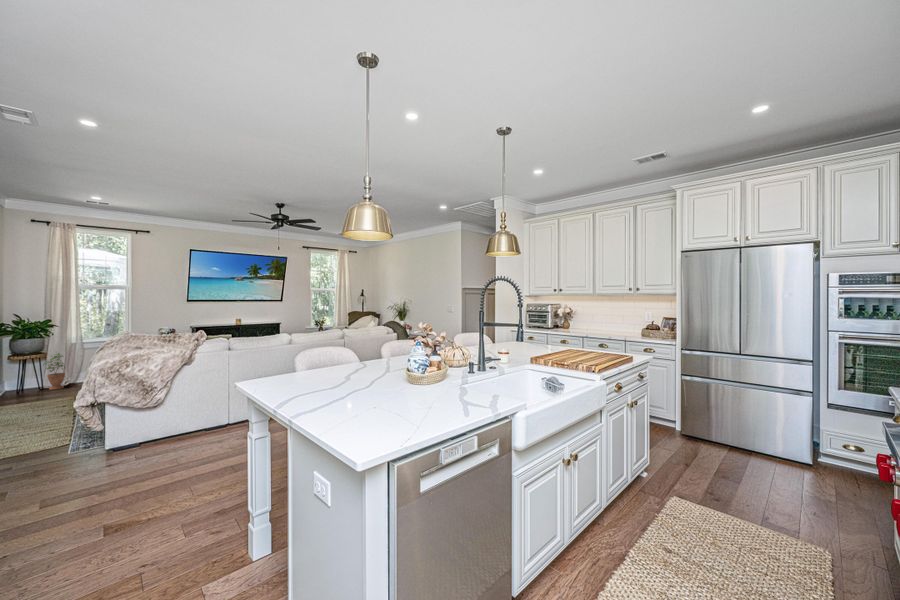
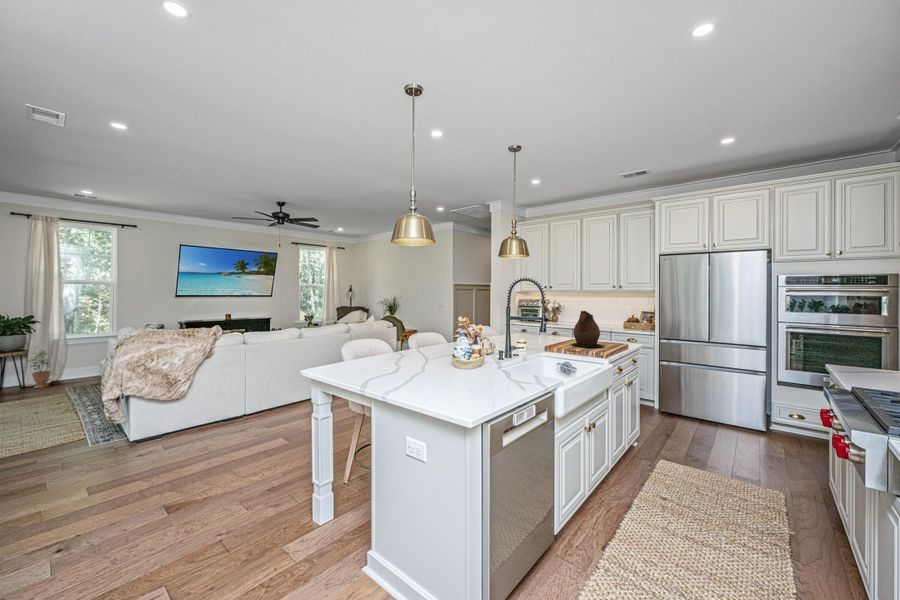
ceramic pitcher: none [562,317,603,360] -> present [572,311,604,347]

